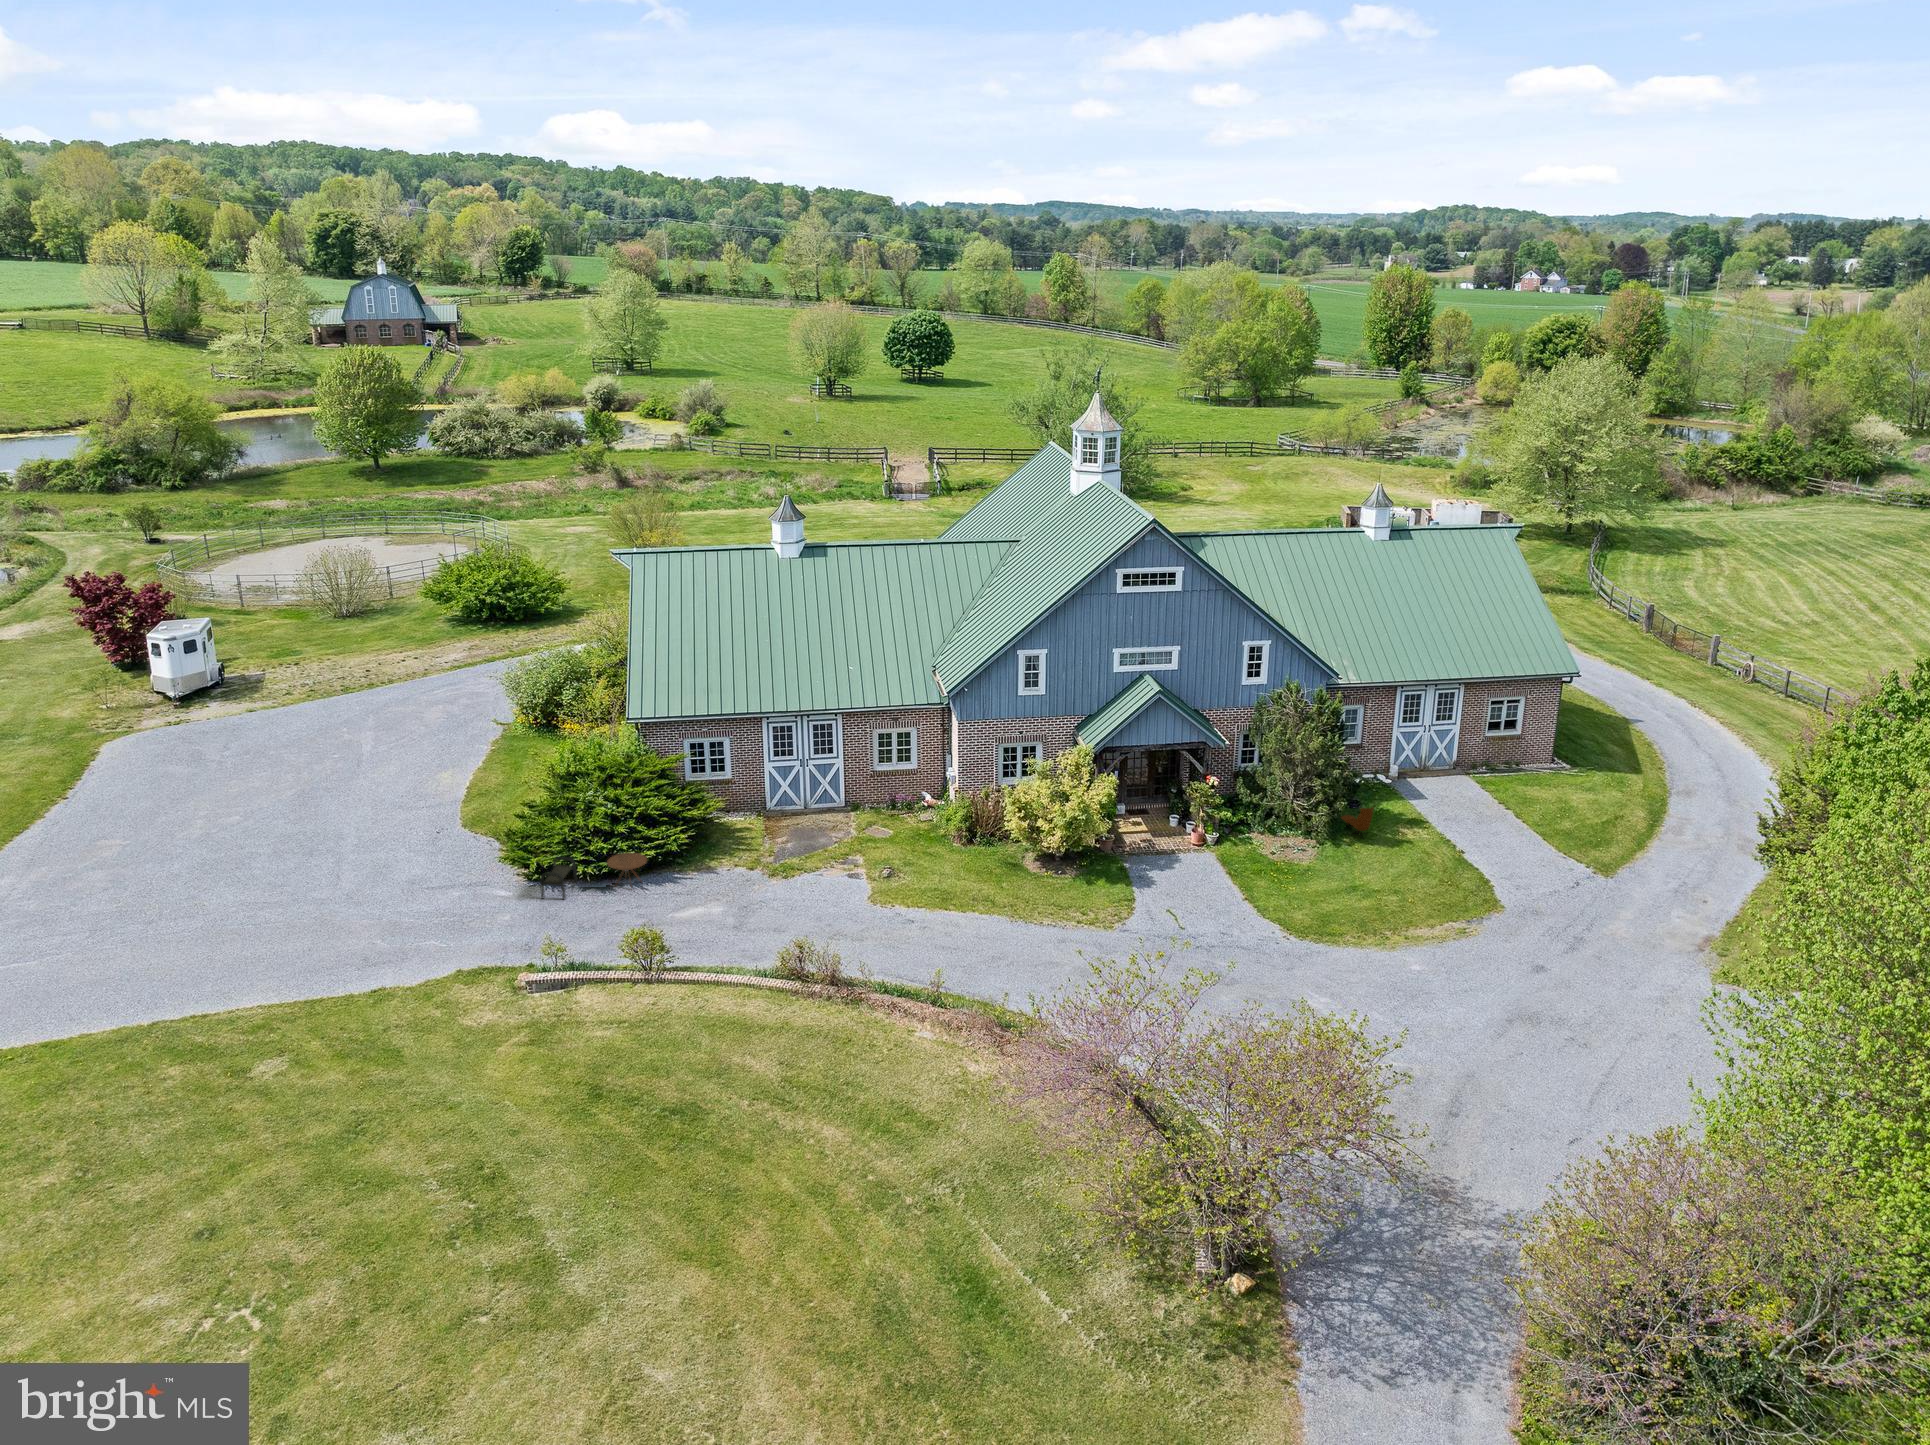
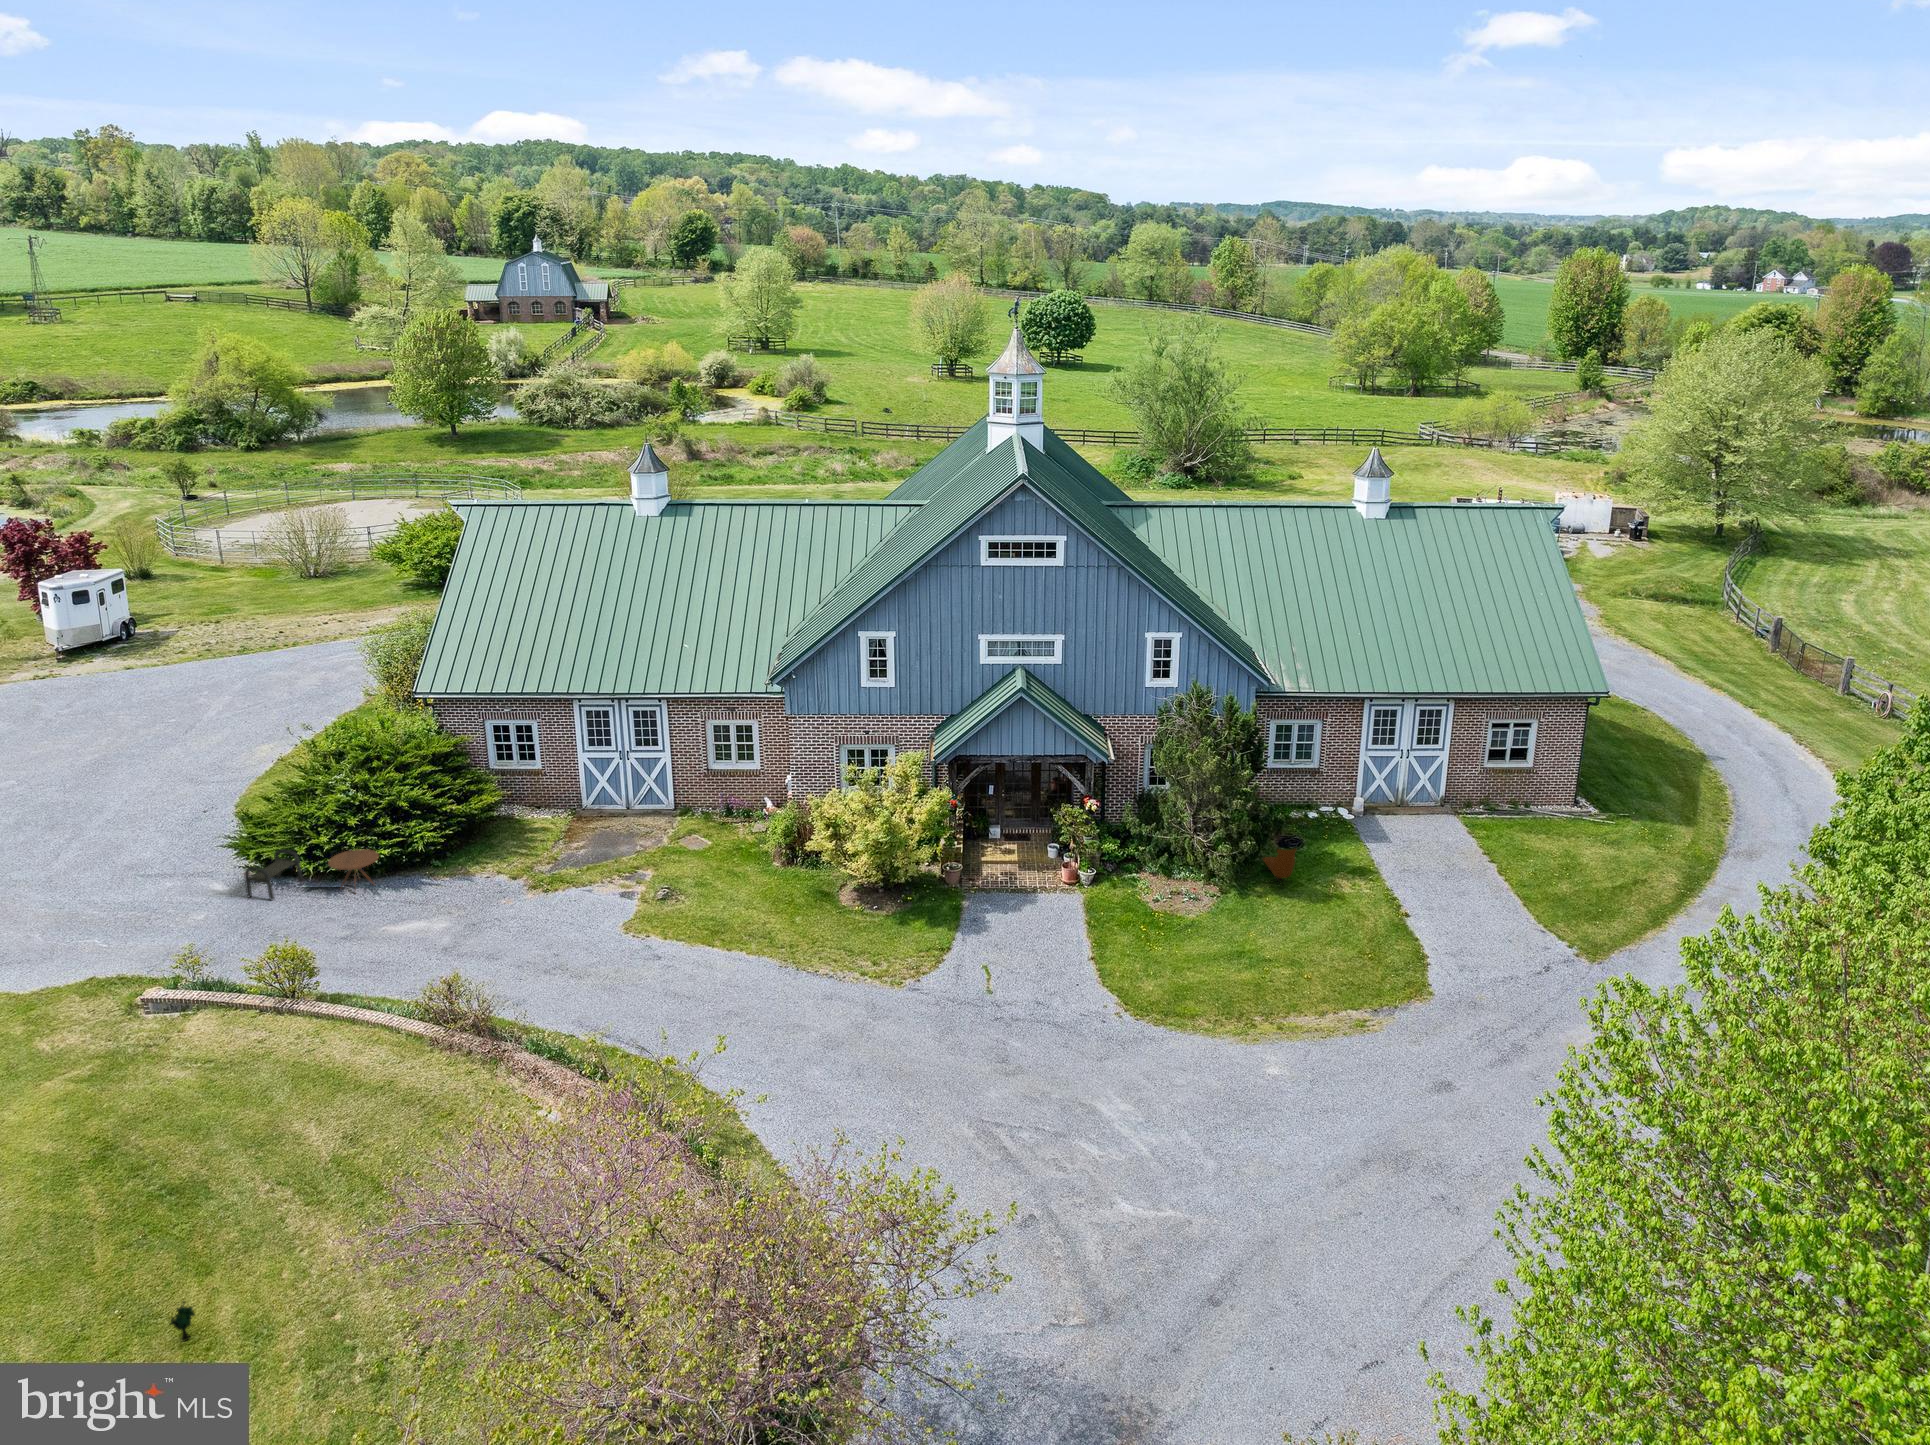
decorative plant: none [756,1166,773,1196] -> present [170,1301,195,1342]

